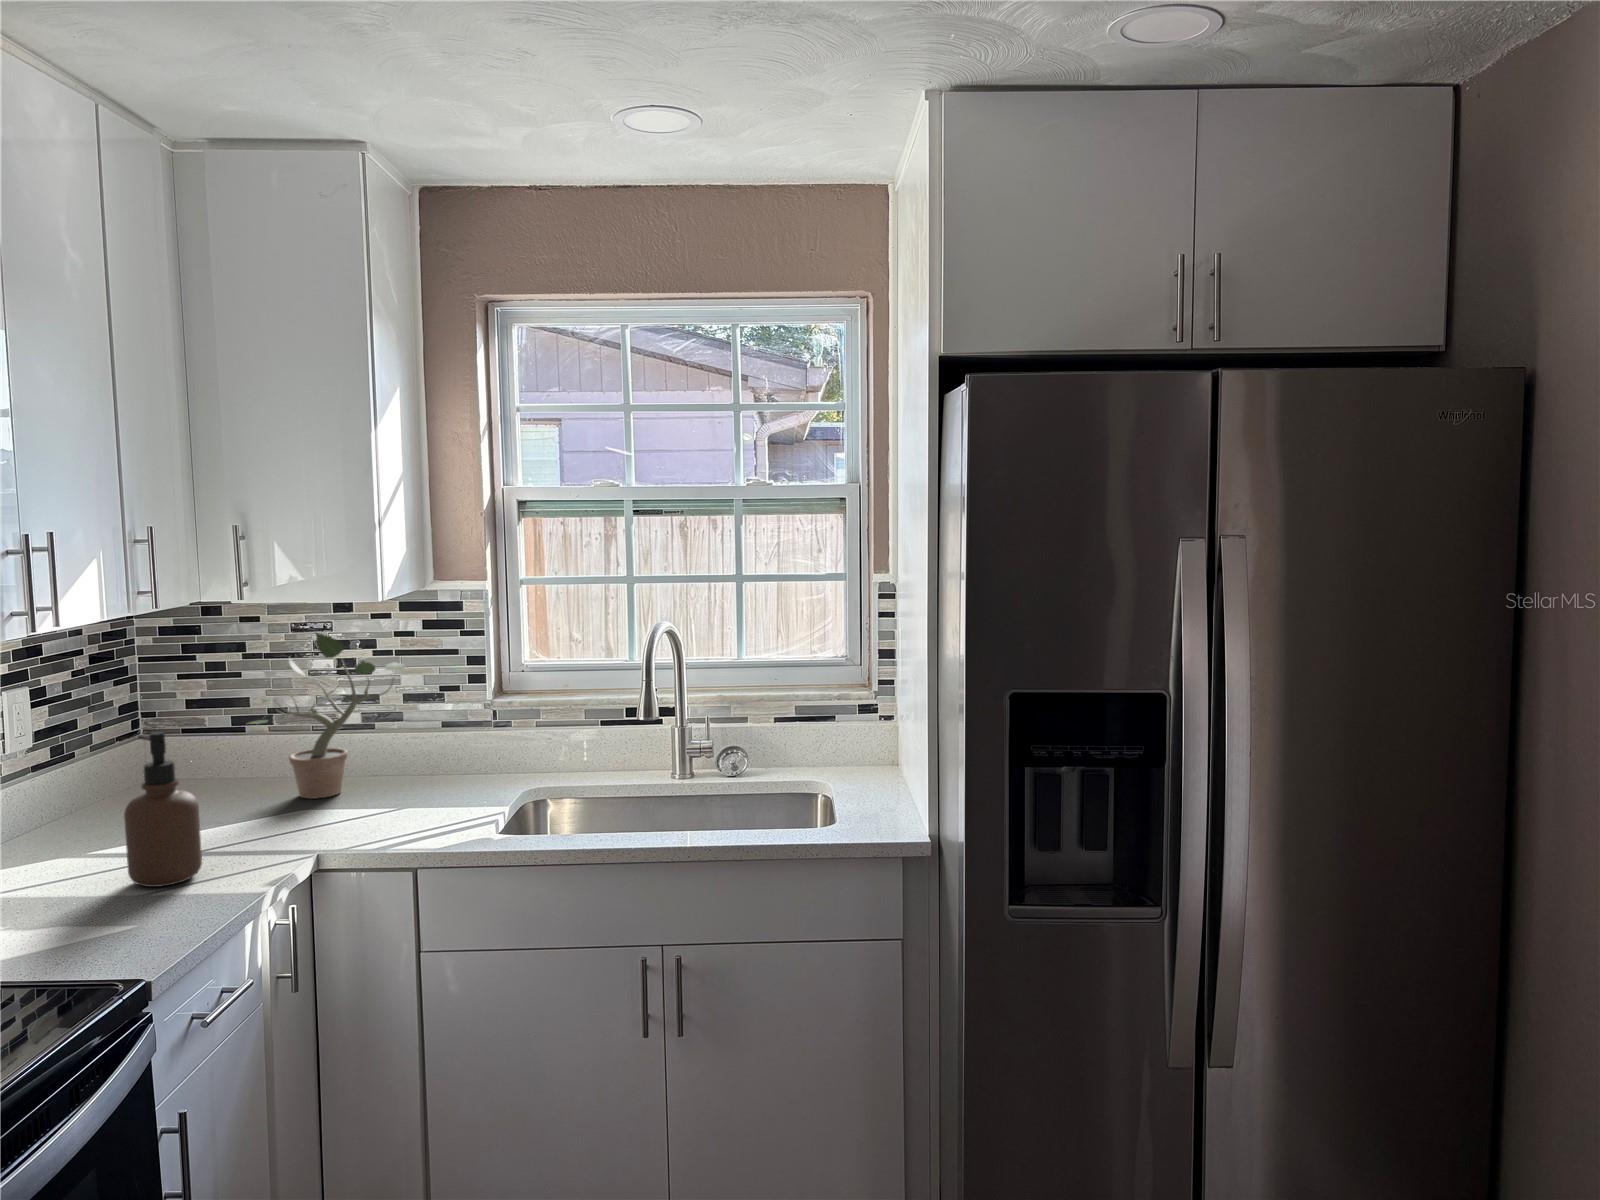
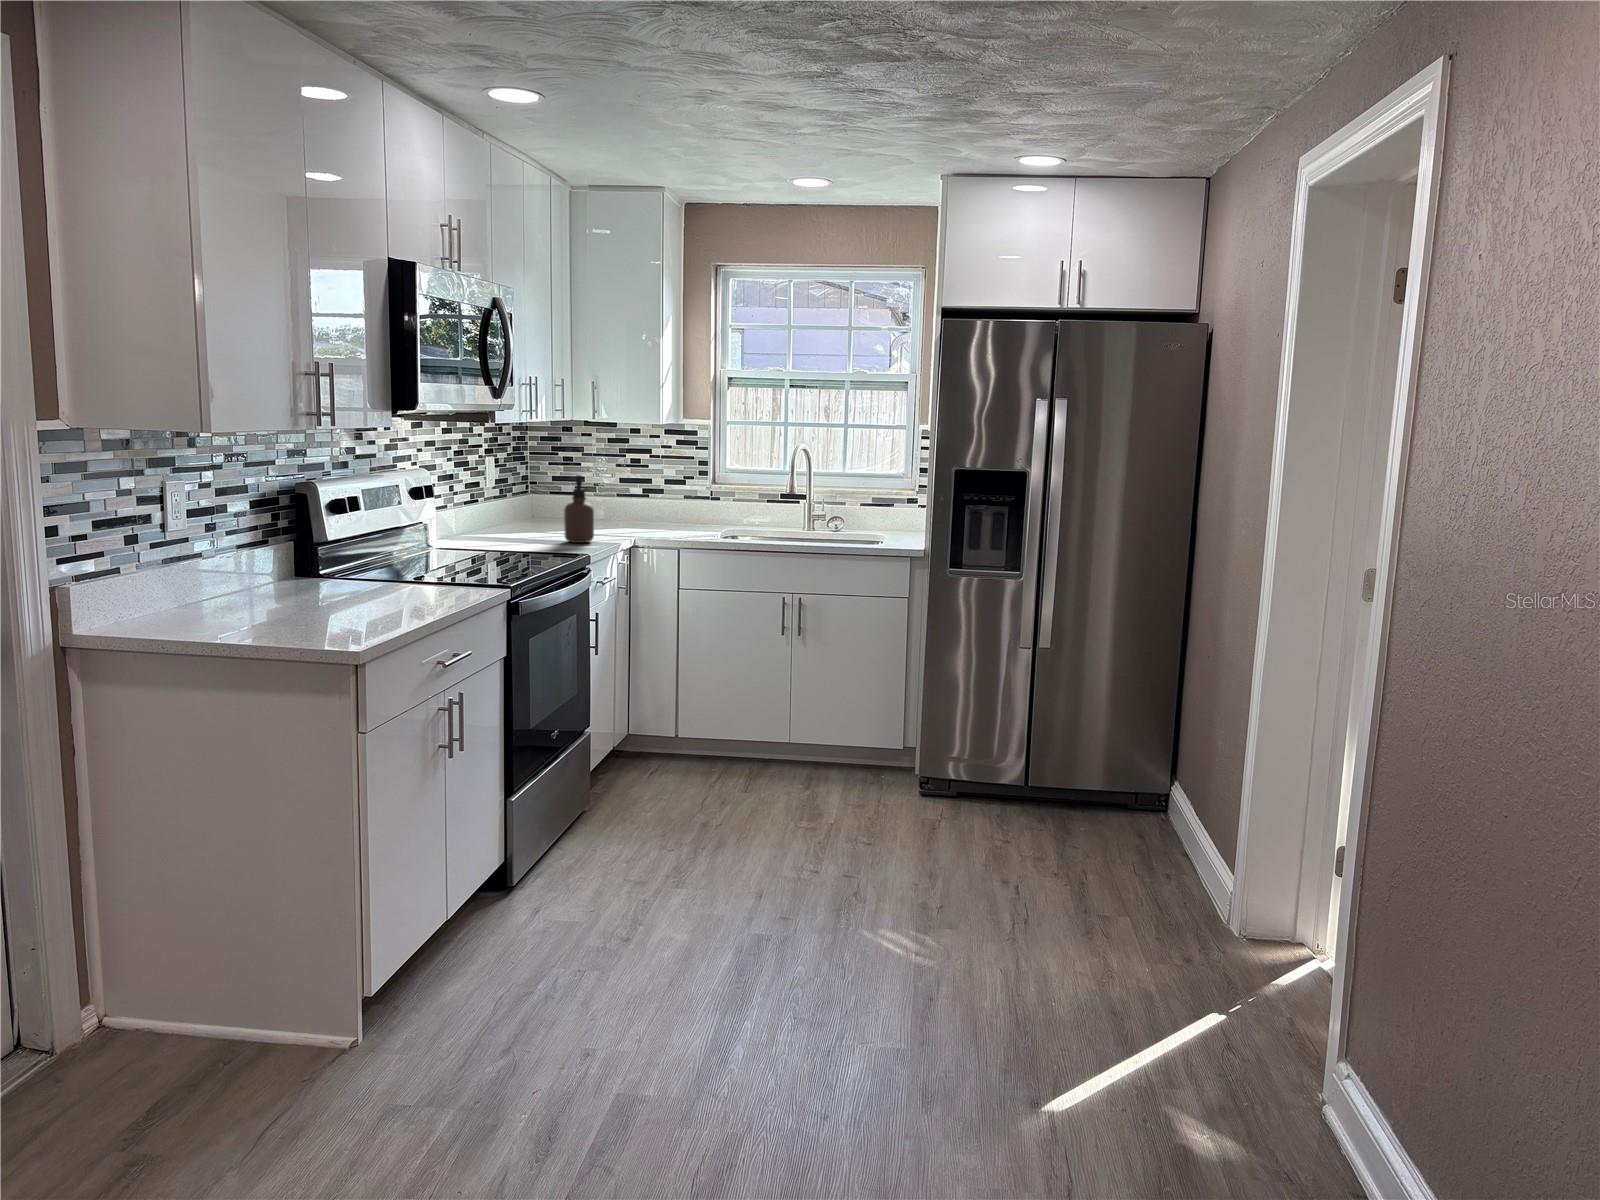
potted plant: present [249,633,405,799] -> none [592,441,669,527]

